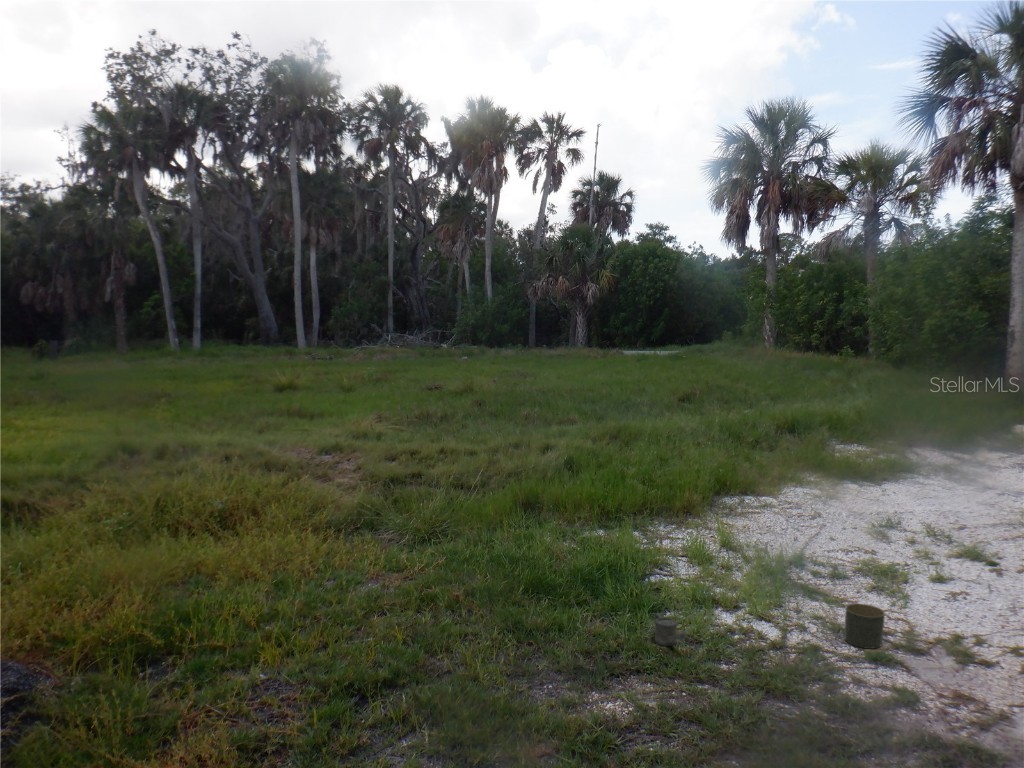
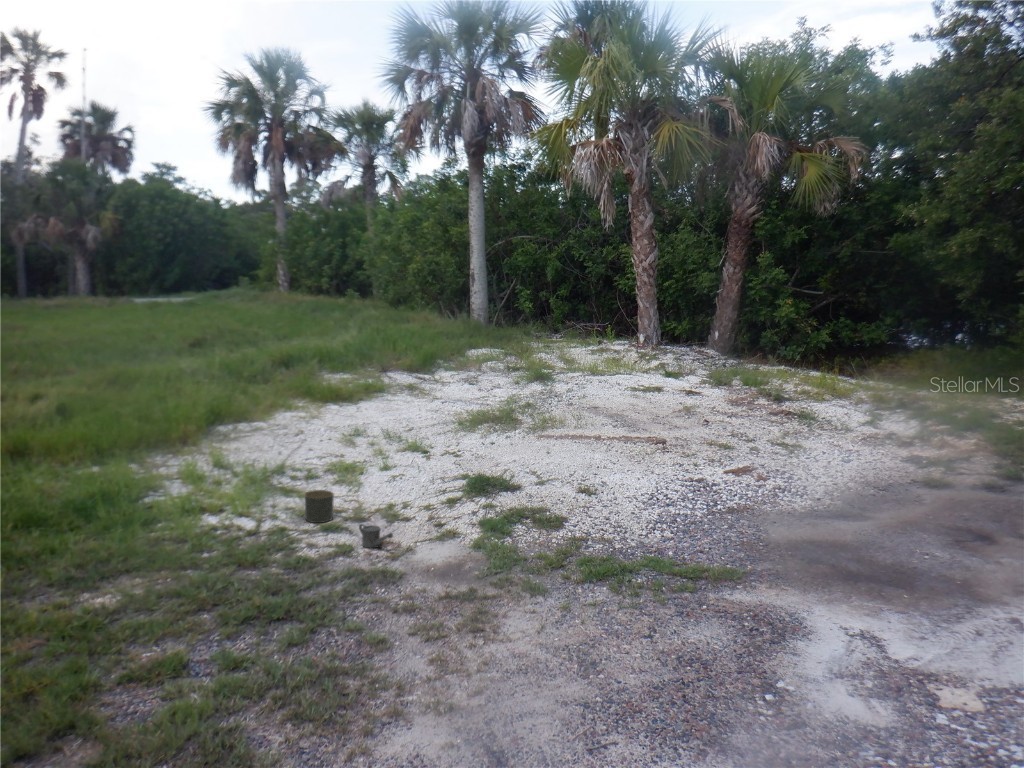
watering can: present [654,614,686,646] -> present [359,524,393,548]

